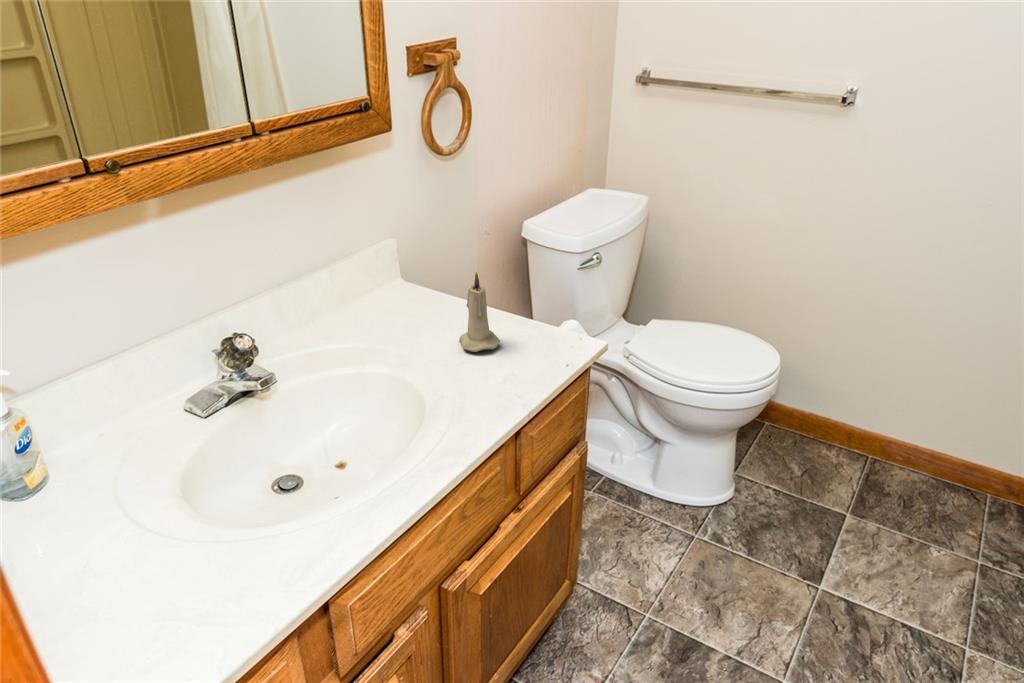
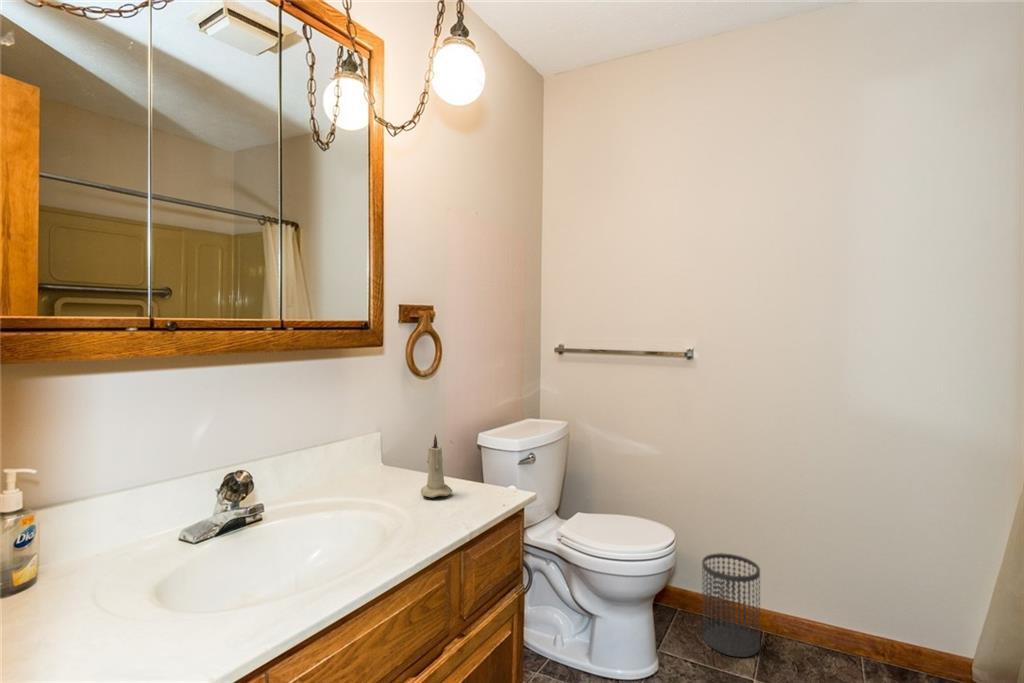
wastebasket: none [795,371,884,488] -> present [702,553,760,657]

